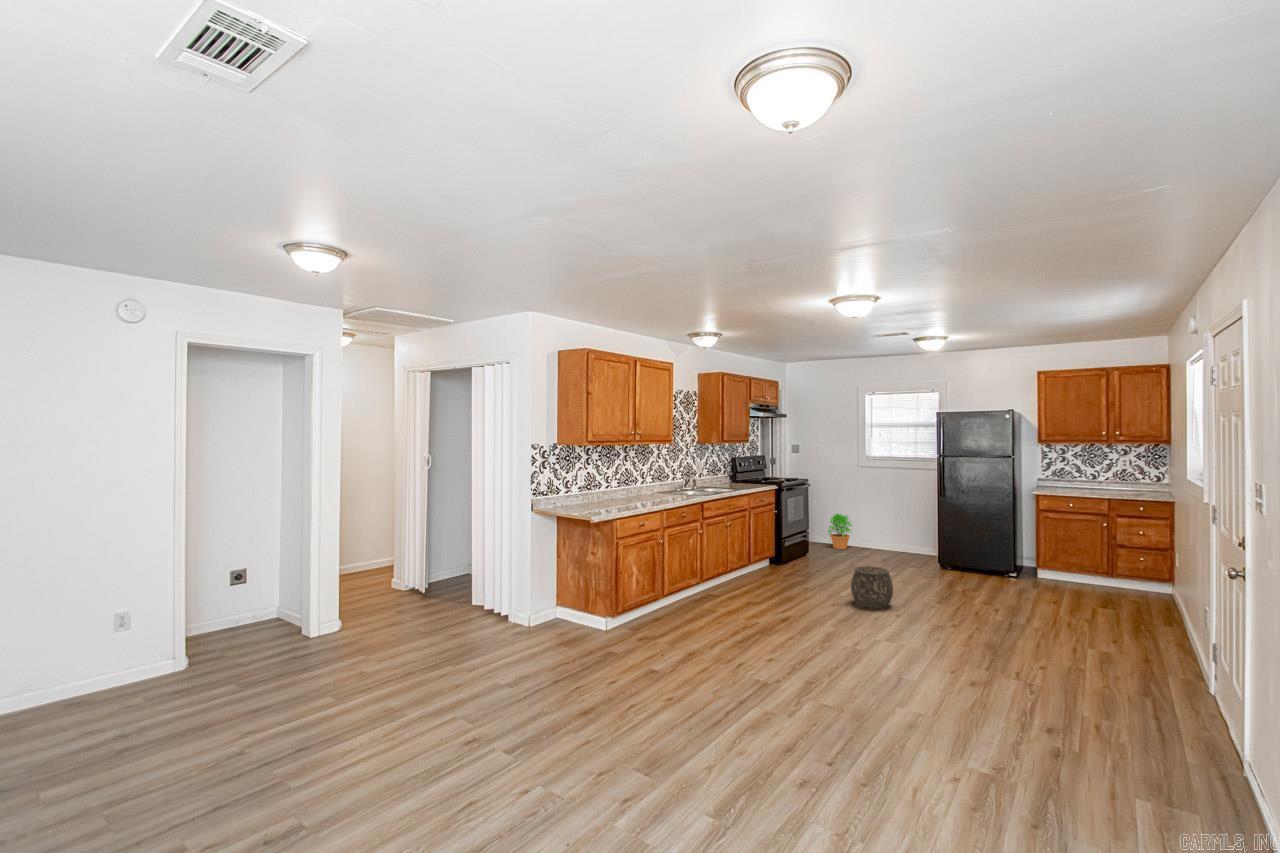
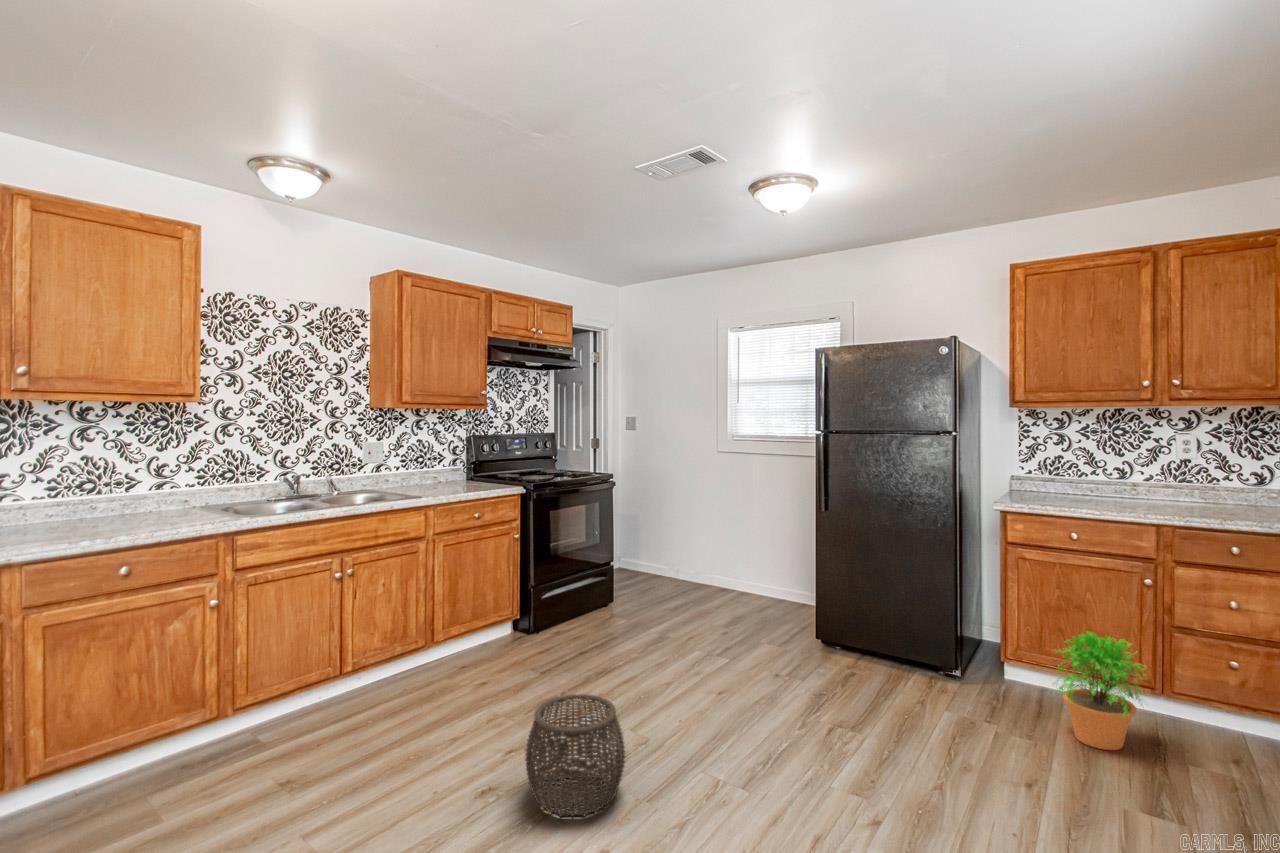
potted plant: present [828,513,852,549] -> present [1053,632,1142,750]

